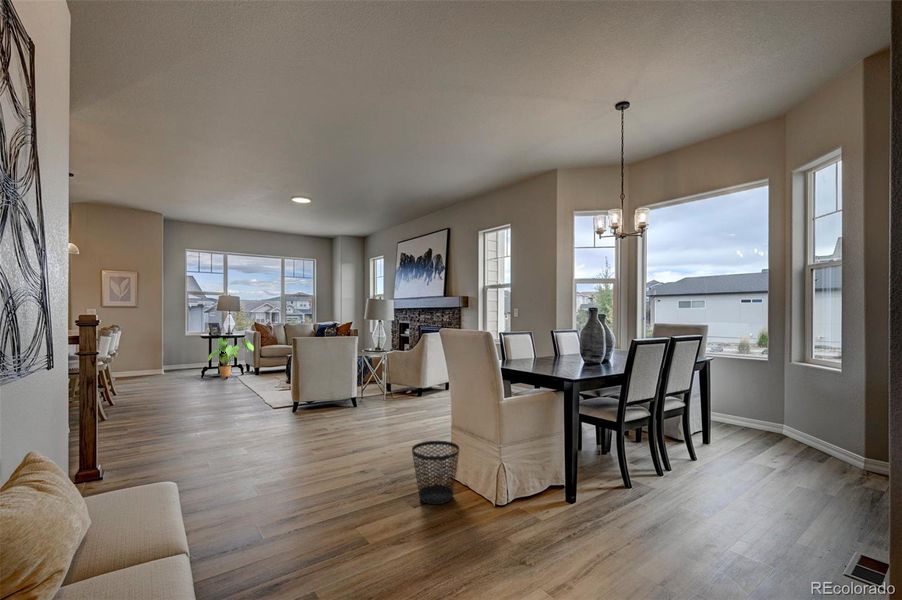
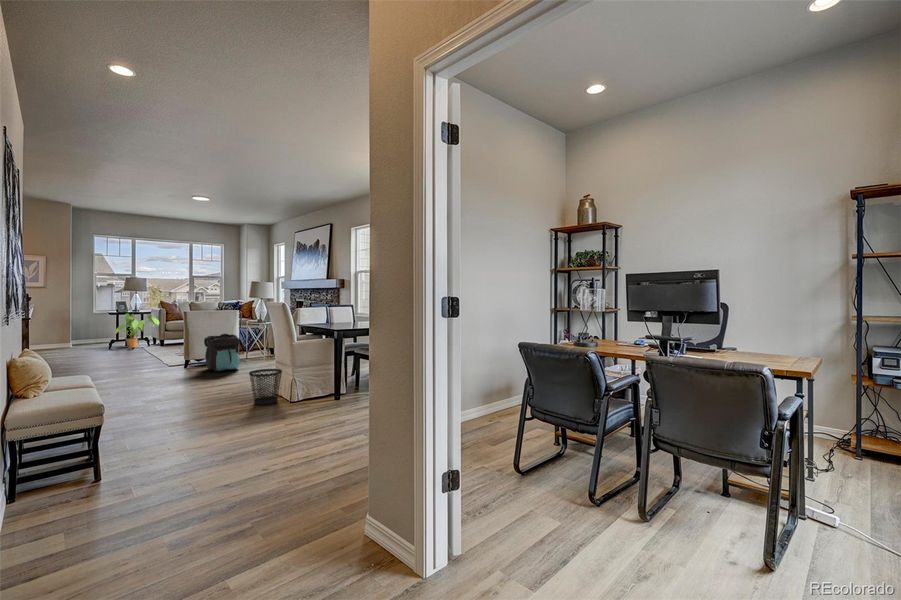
backpack: none [317,371,360,422] -> present [204,334,240,372]

